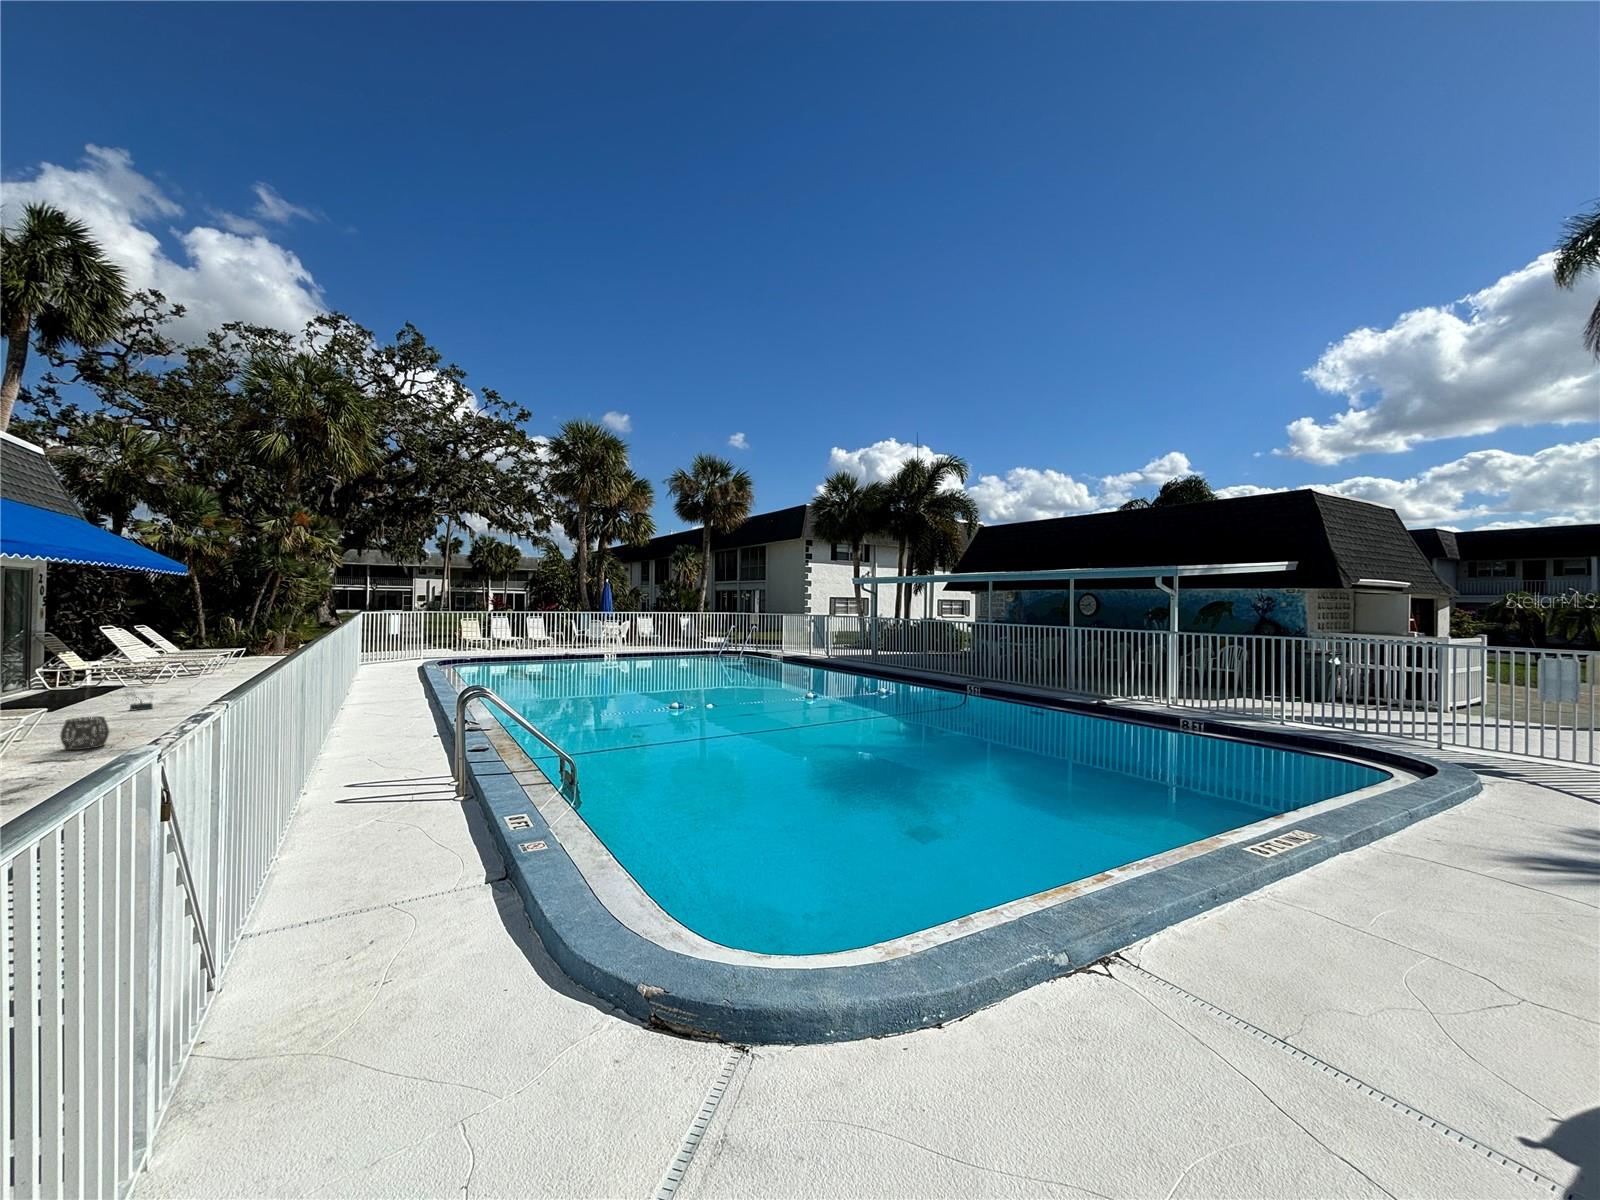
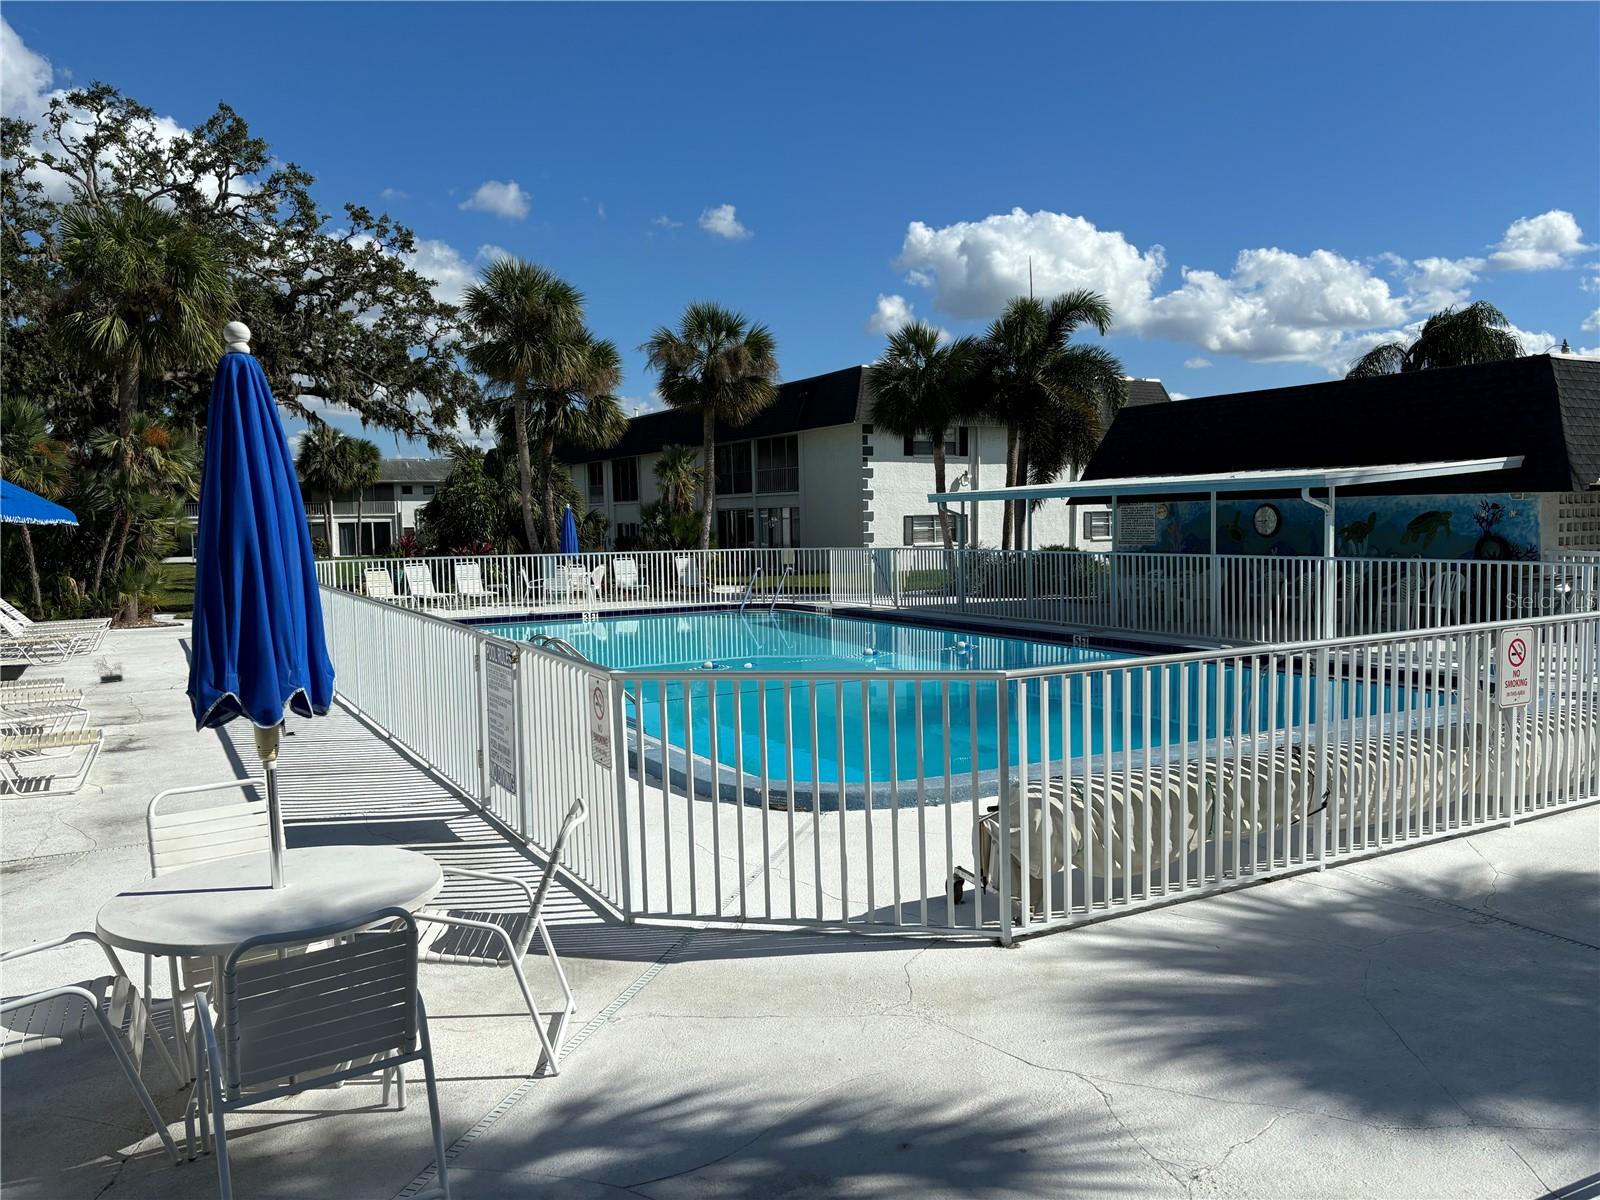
woven basket: present [60,716,109,750] -> none [116,678,155,710]

